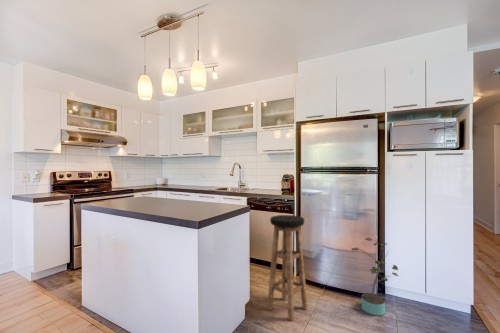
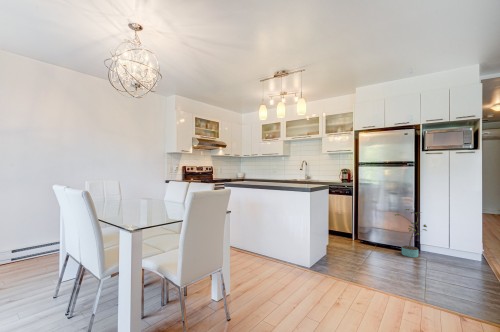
bar stool: present [267,215,308,321] -> none [337,193,364,256]

